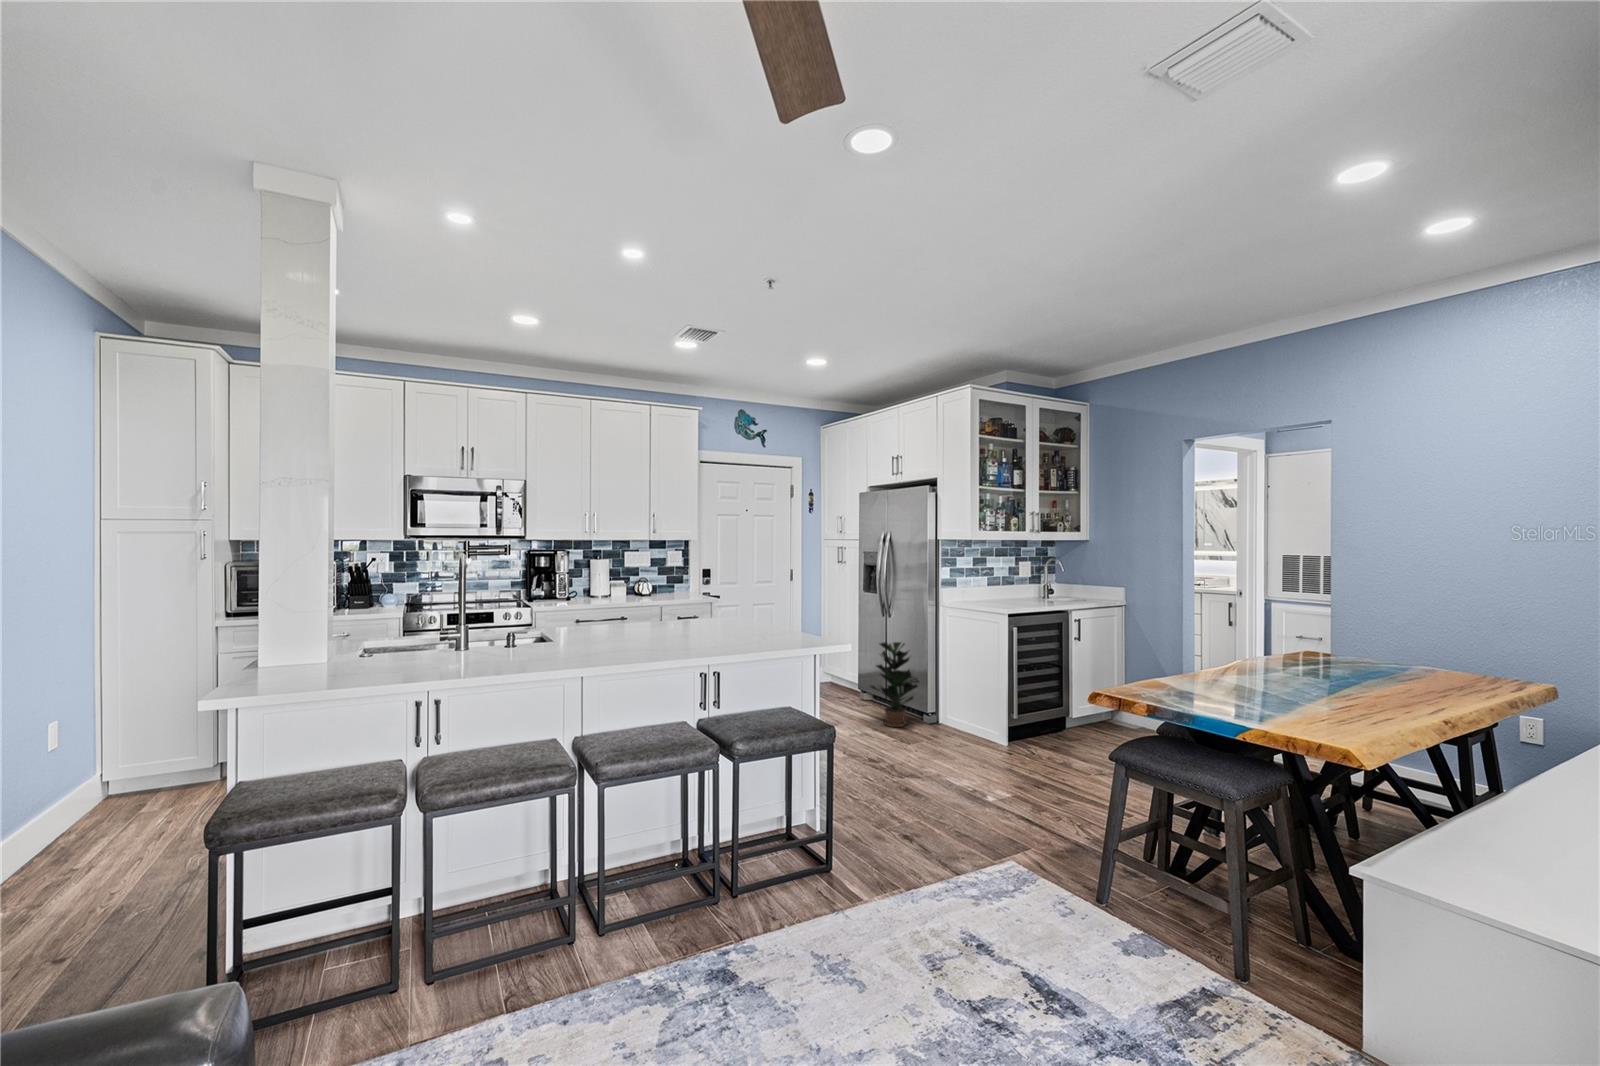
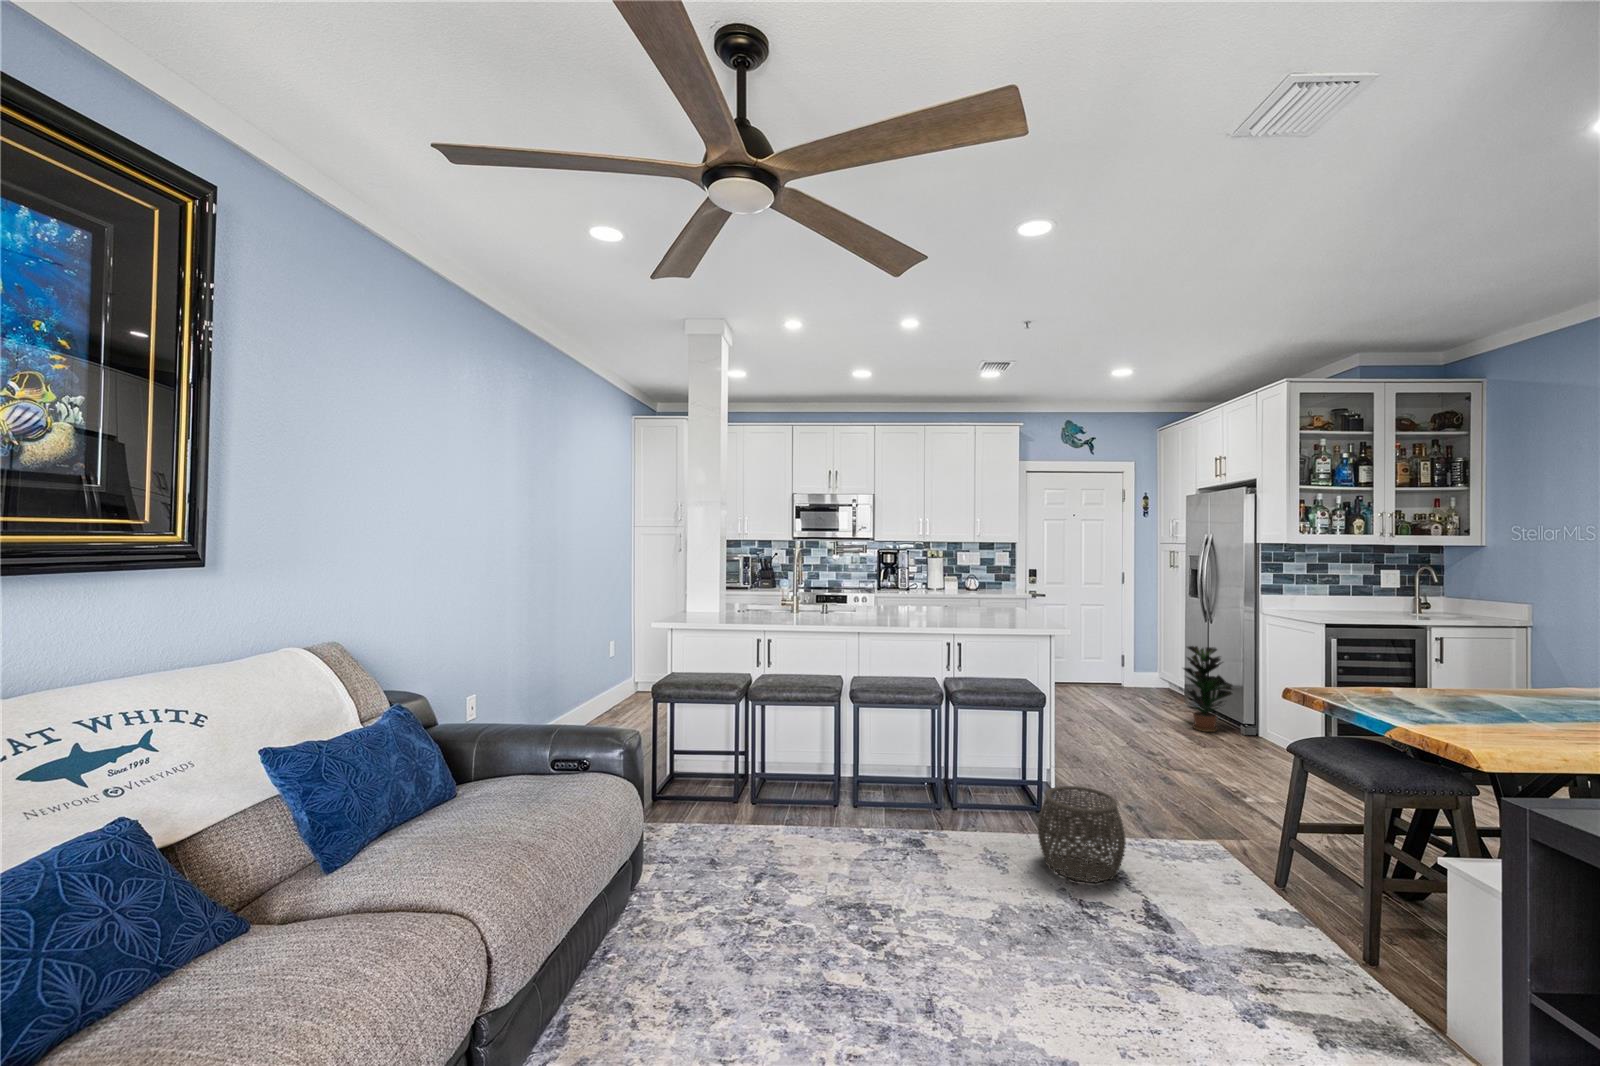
woven basket: none [880,839,989,972] -> present [1037,786,1126,883]

